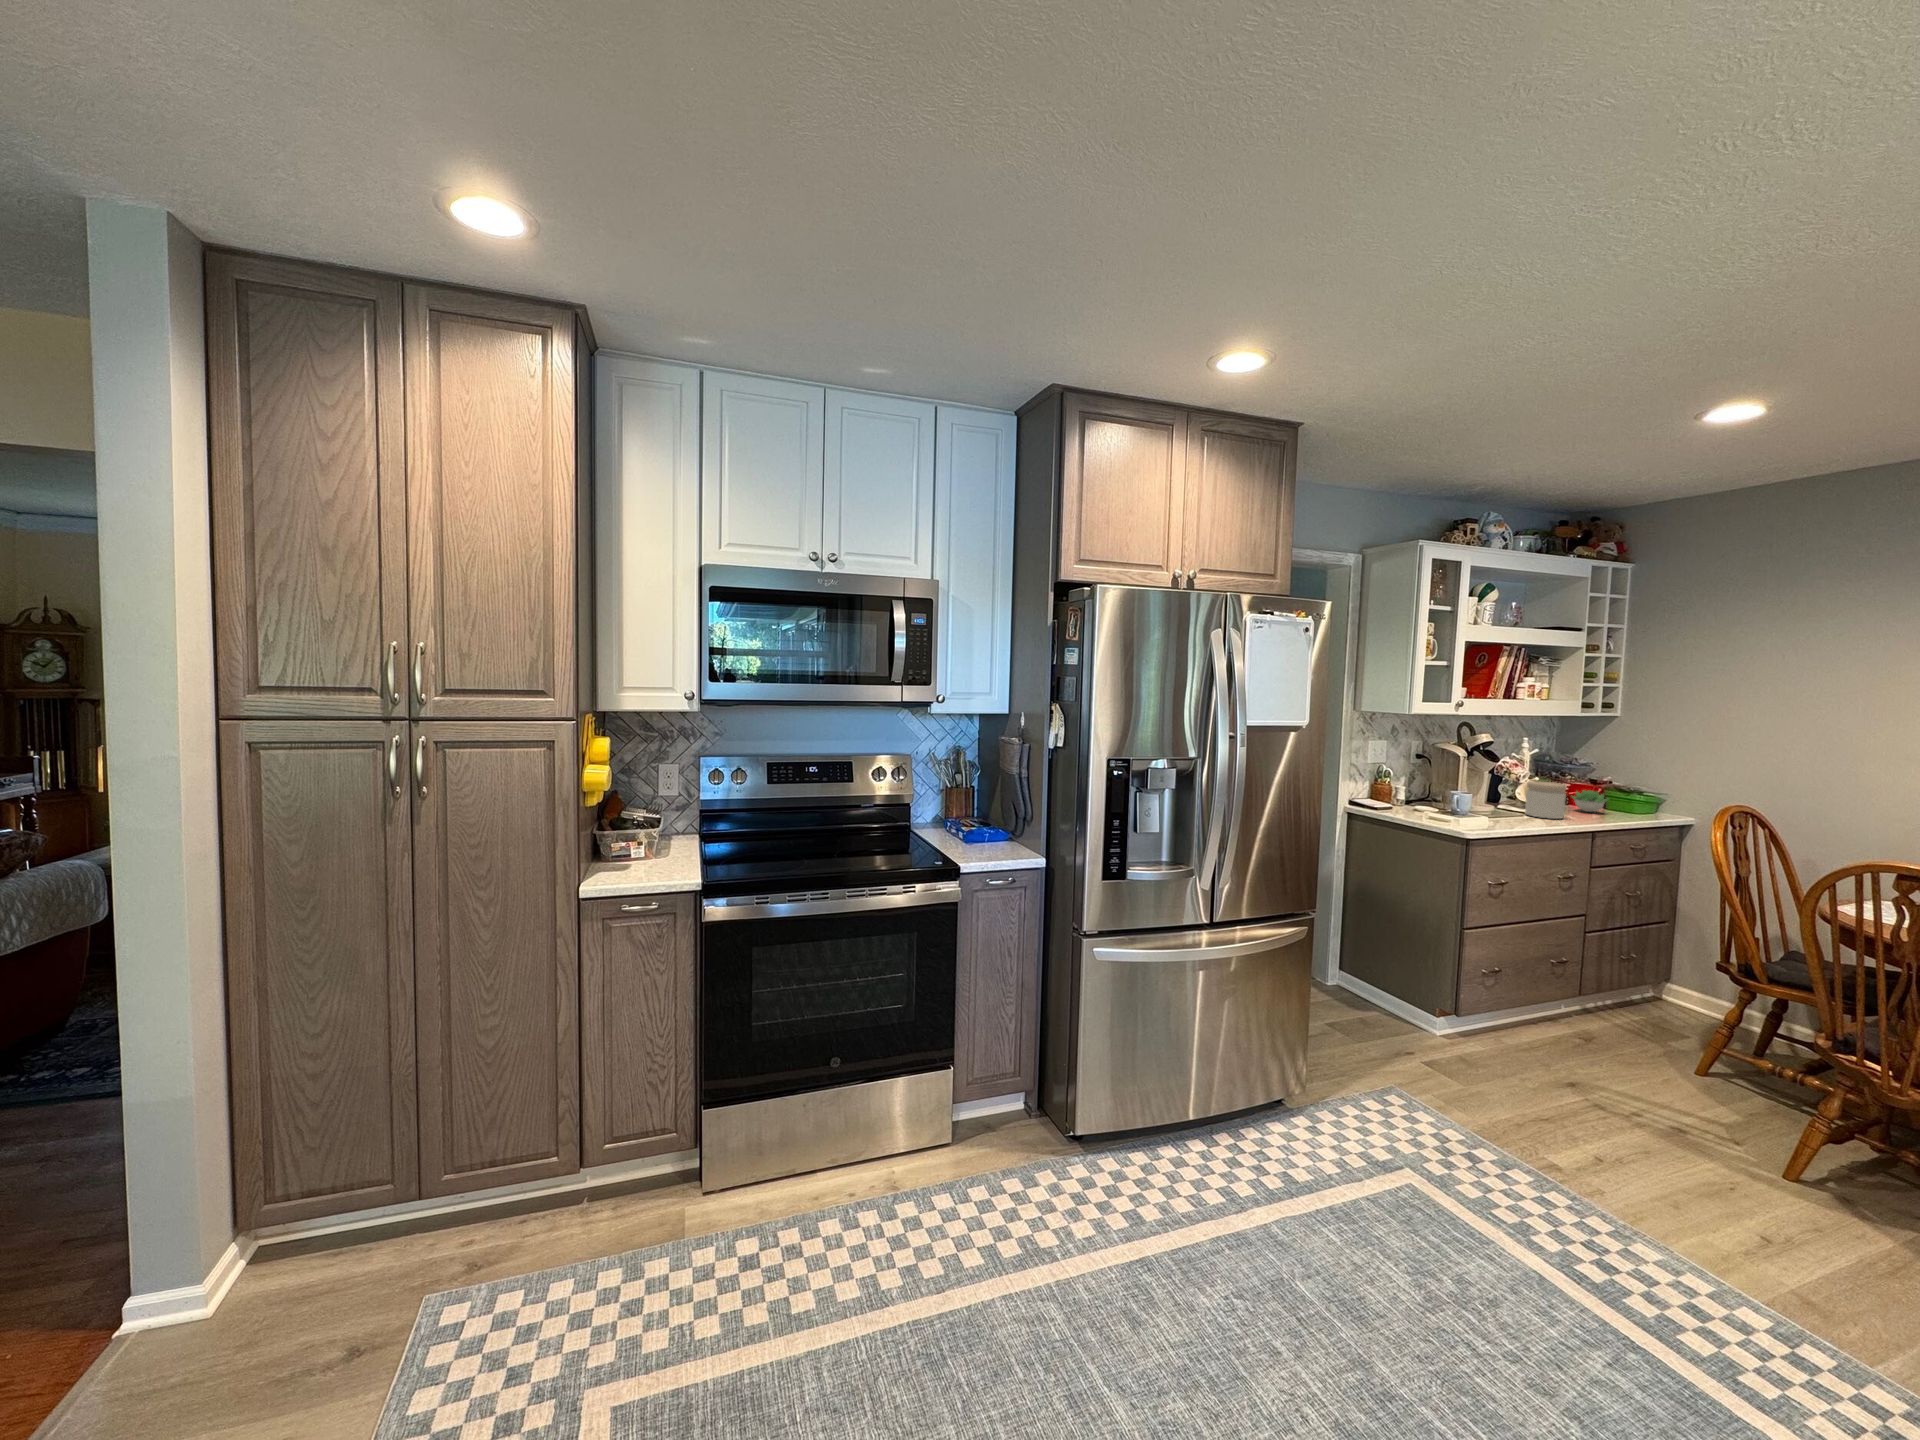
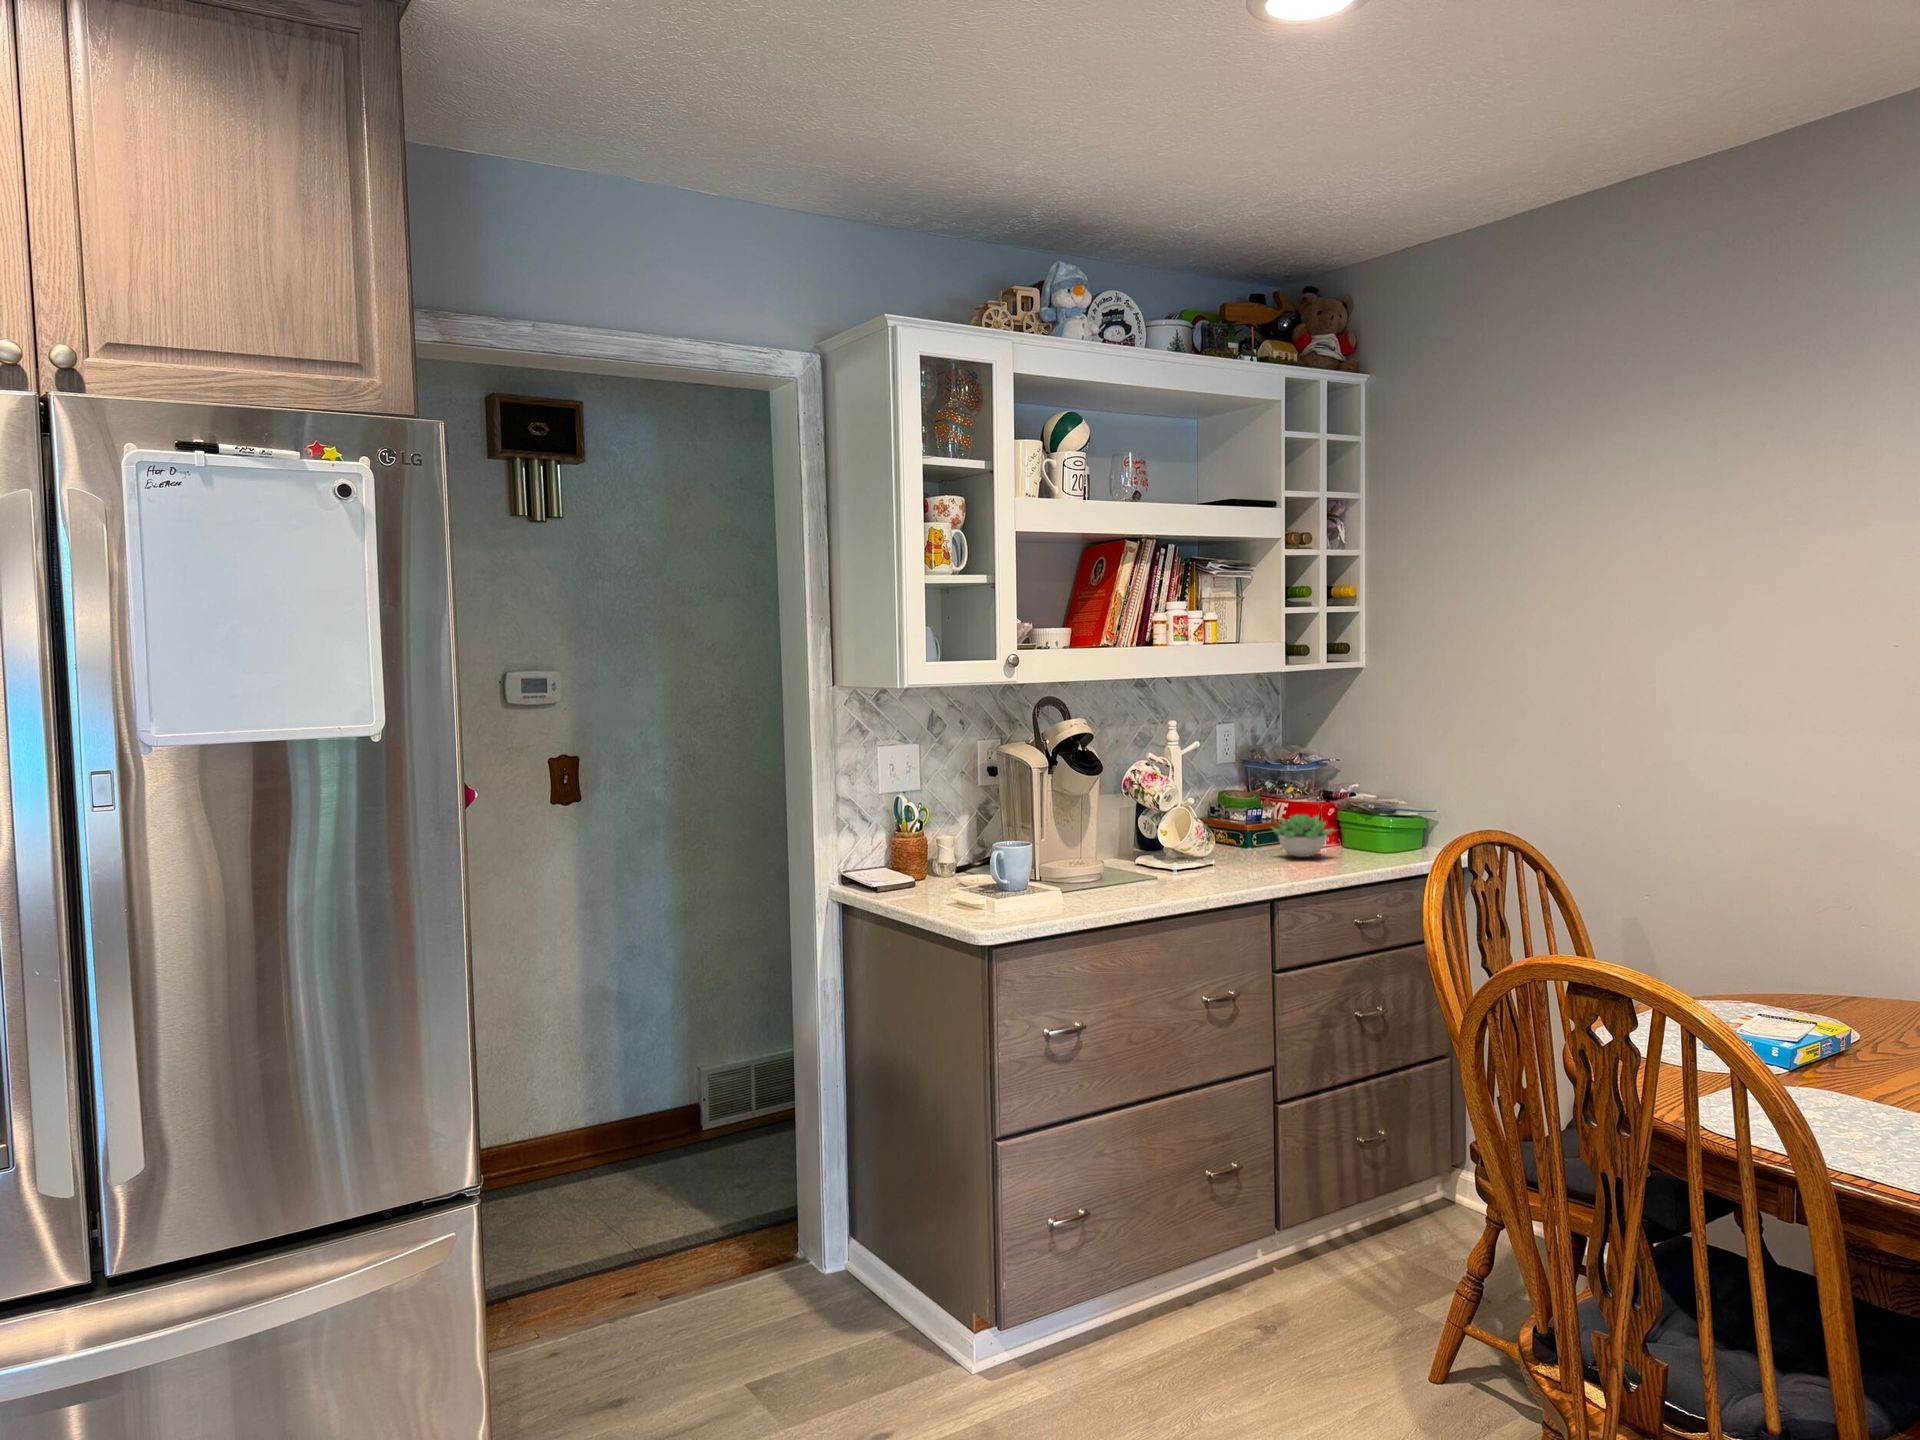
jar: present [1525,781,1566,819] -> none [1166,806,1231,881]

